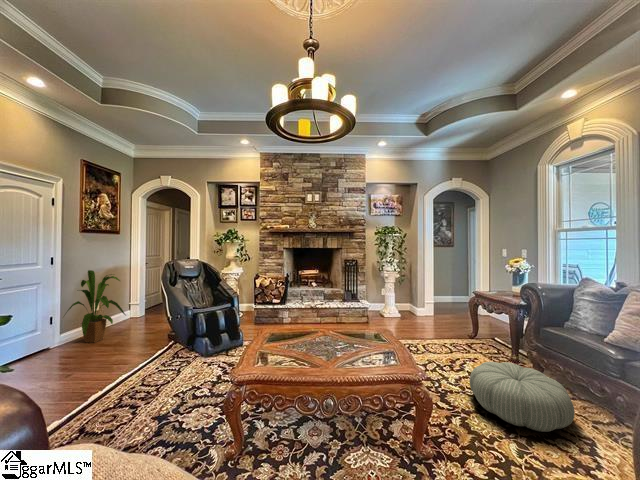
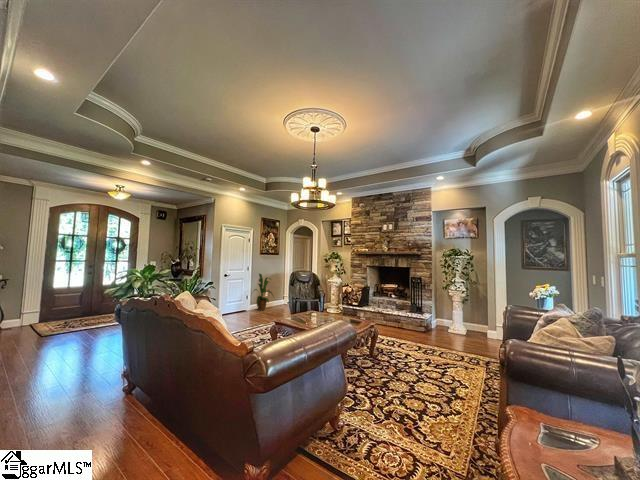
pouf: present [470,362,575,432] -> none [403,356,469,403]

